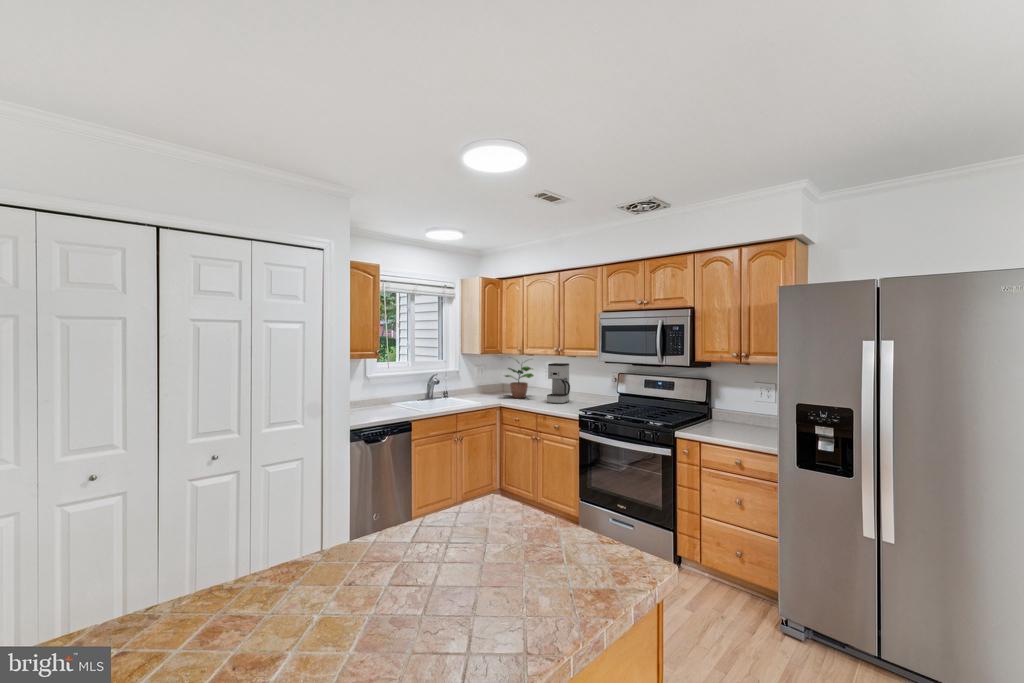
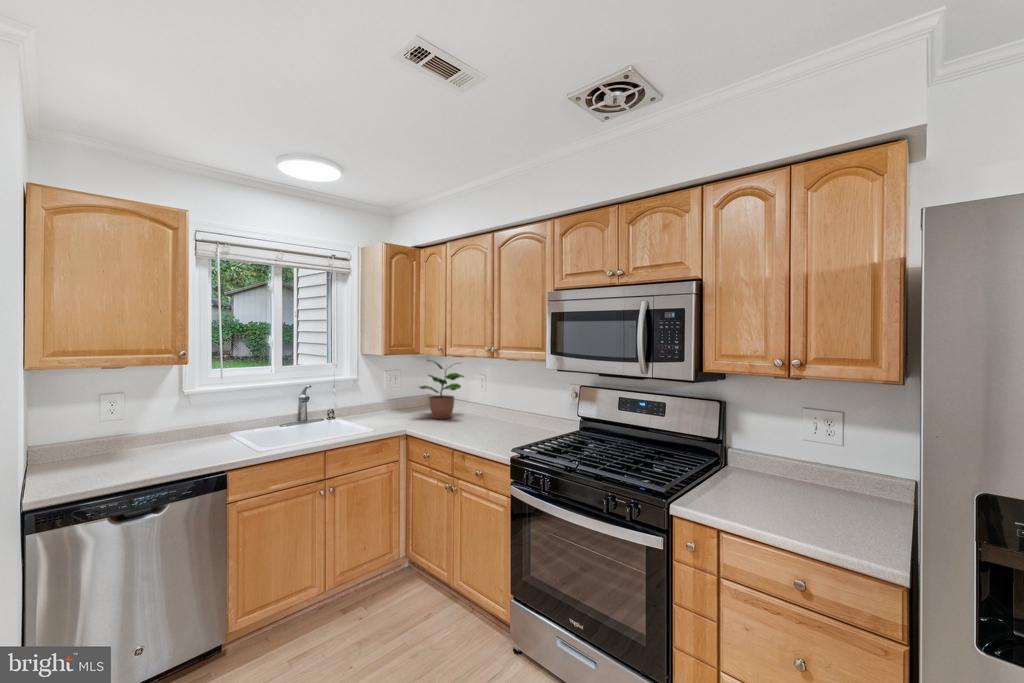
coffee maker: present [547,363,570,404] -> none [476,369,511,430]

